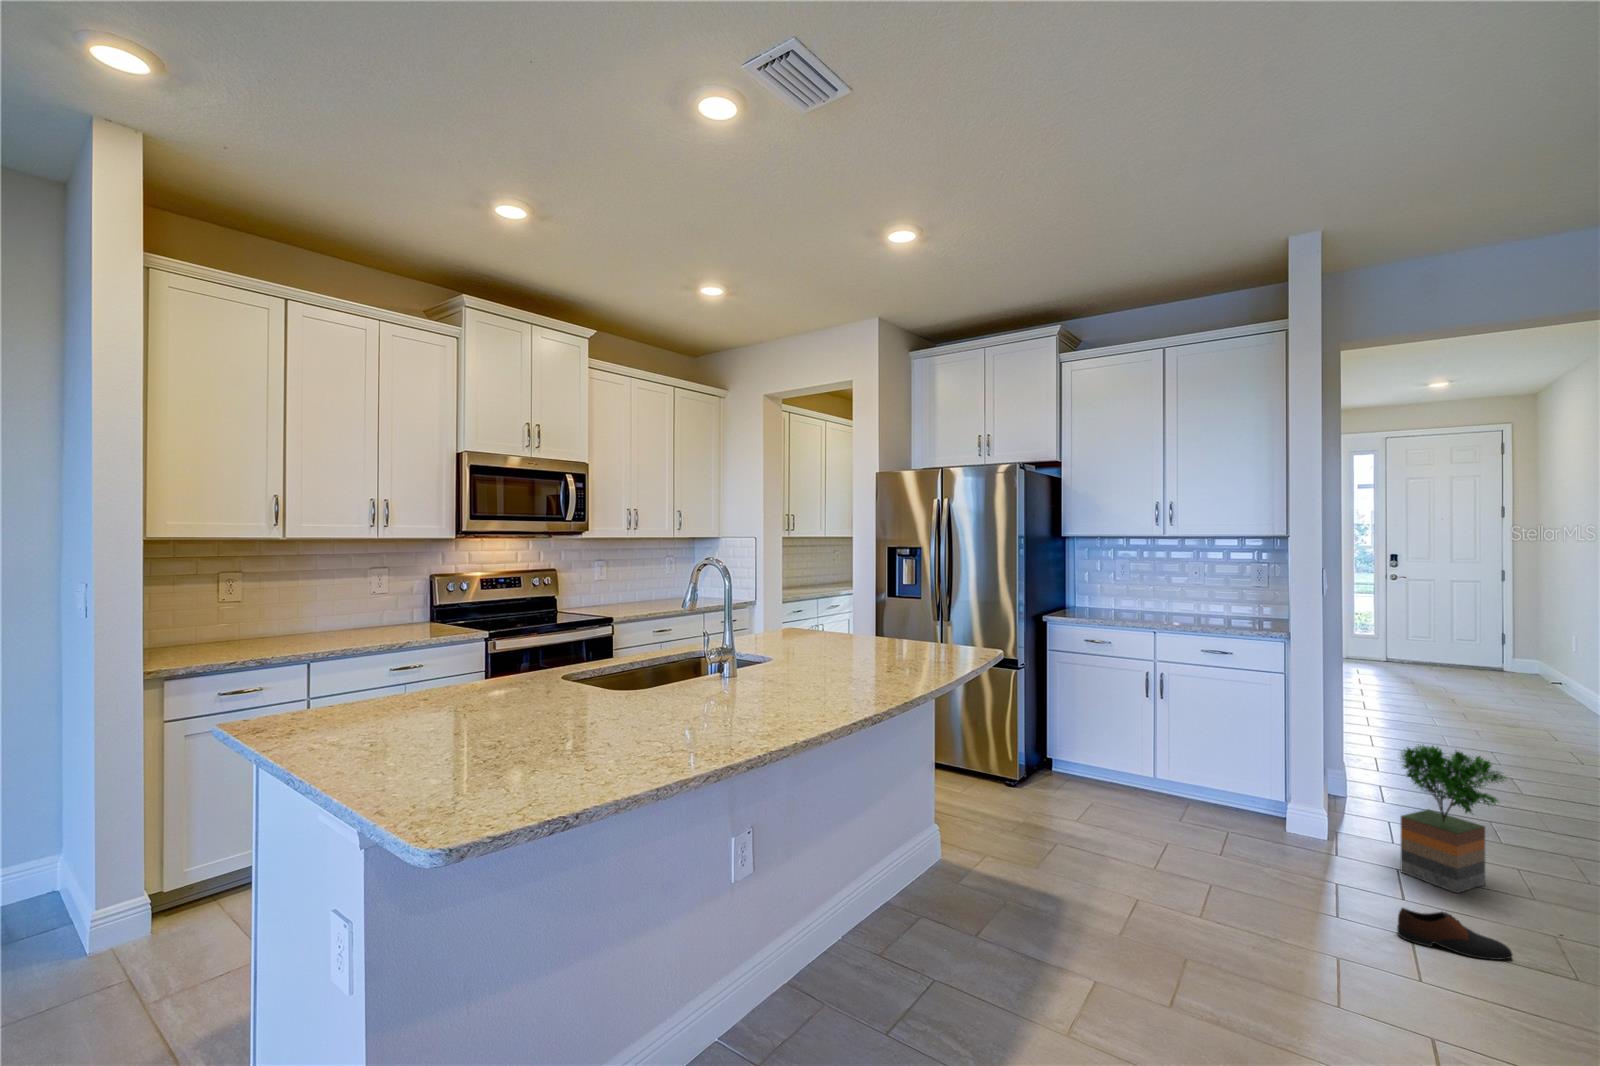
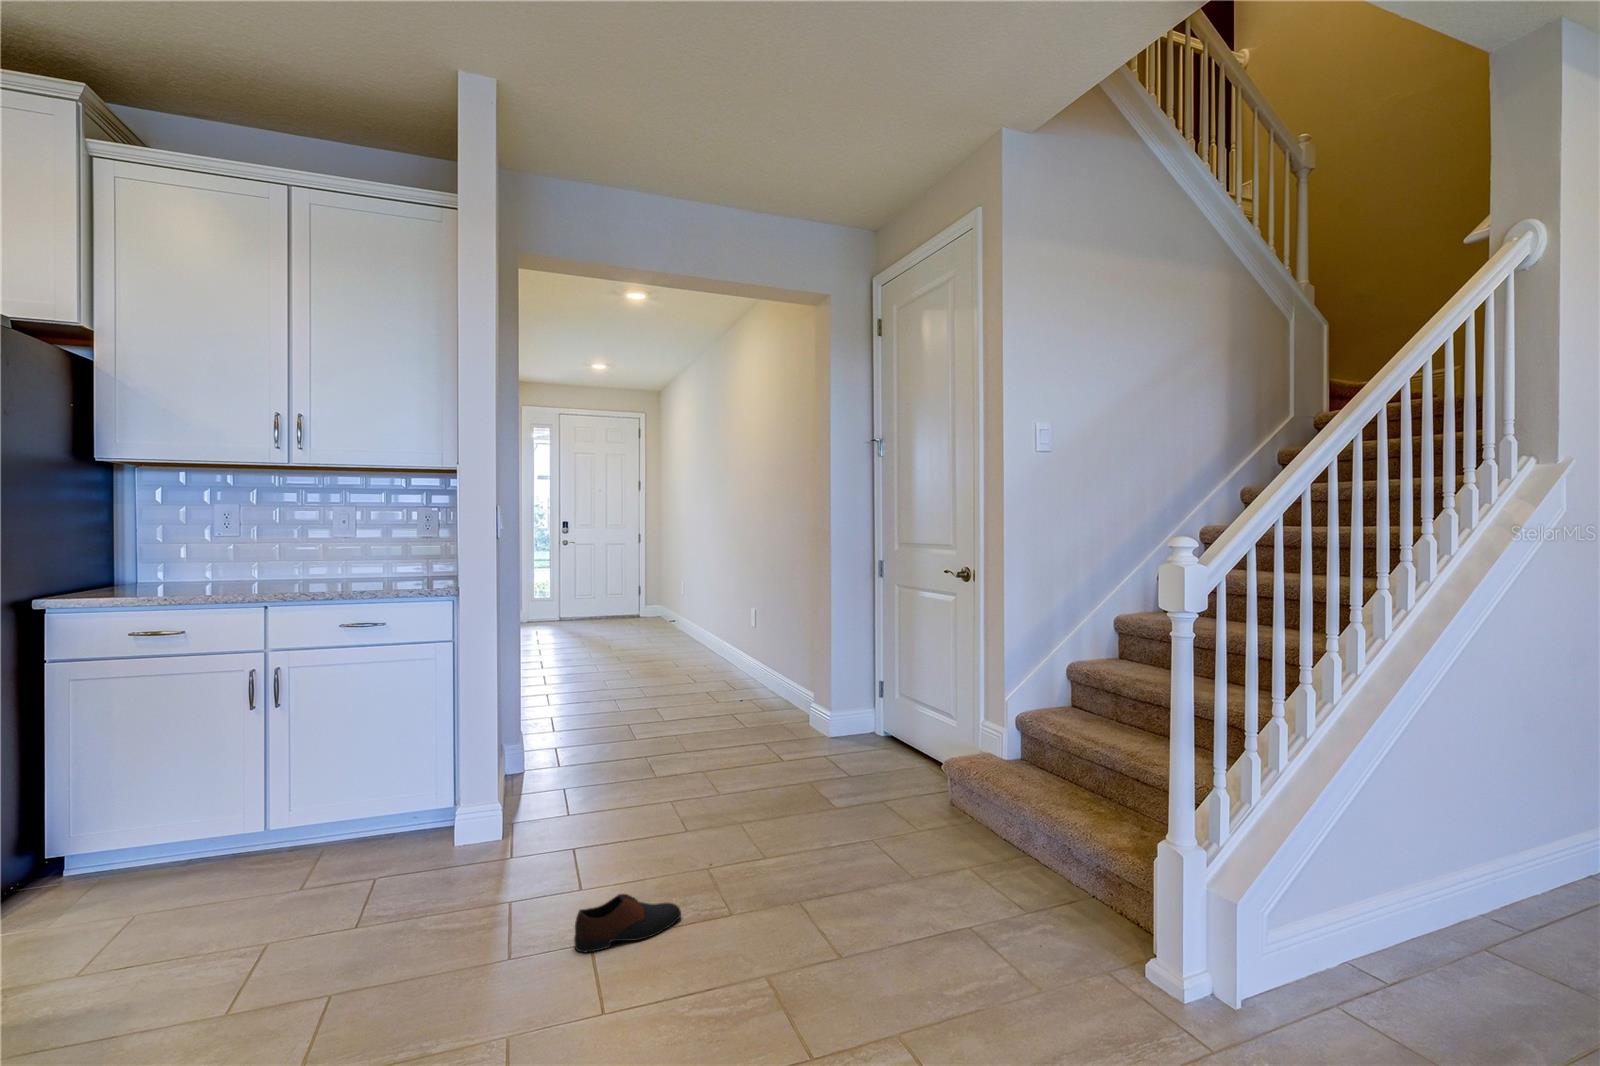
potted tree: present [1401,746,1507,893] -> none [570,691,666,853]

